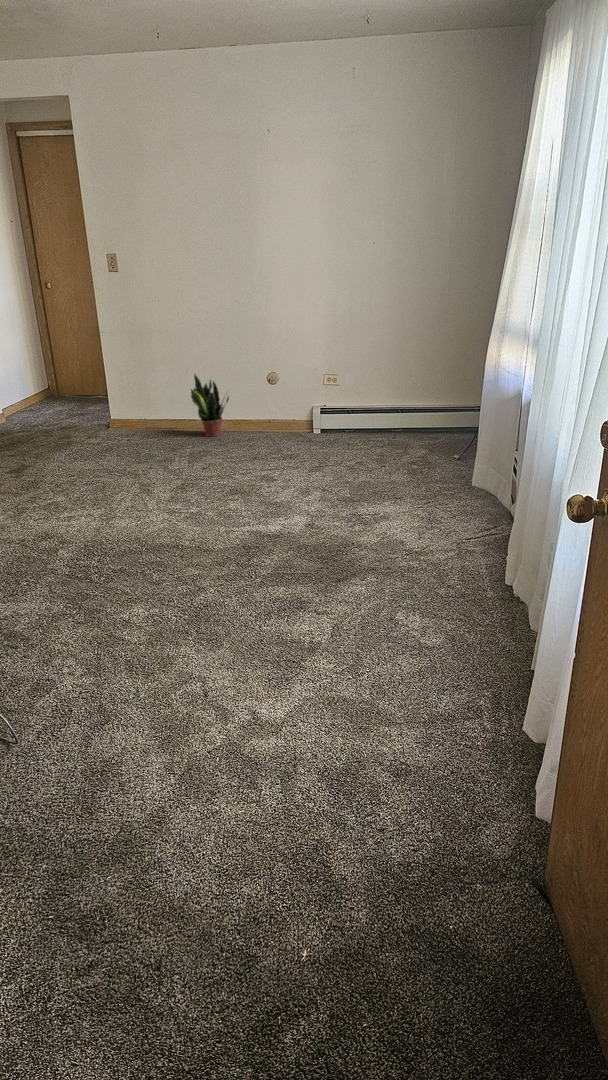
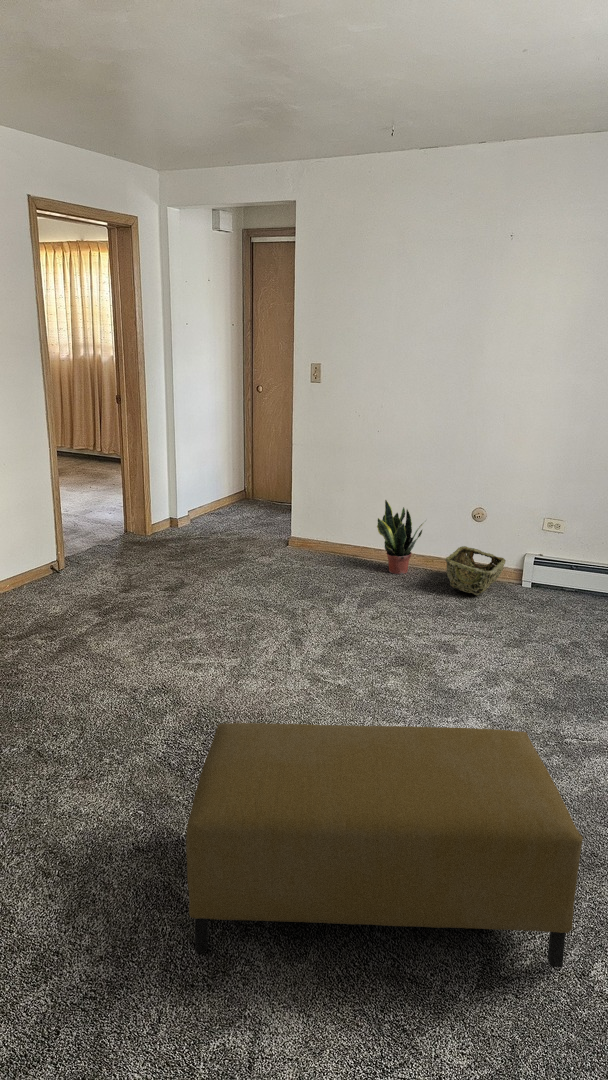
woven basket: none [252,407,299,443] -> present [445,546,506,595]
ottoman: none [125,493,385,659] -> present [186,723,583,967]

